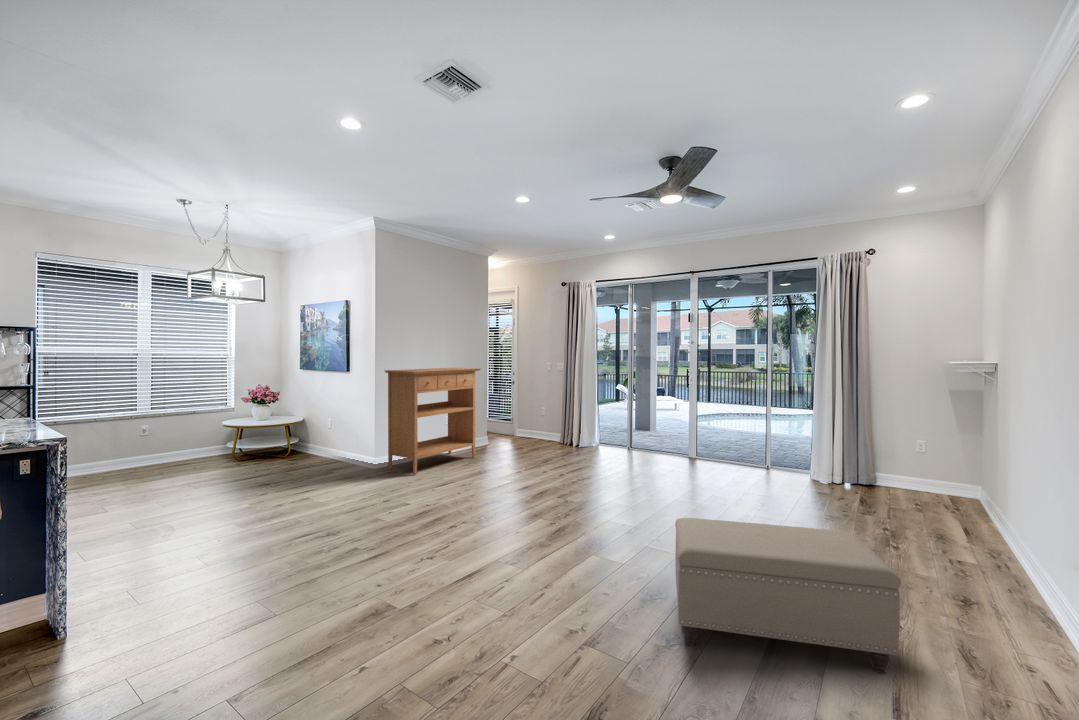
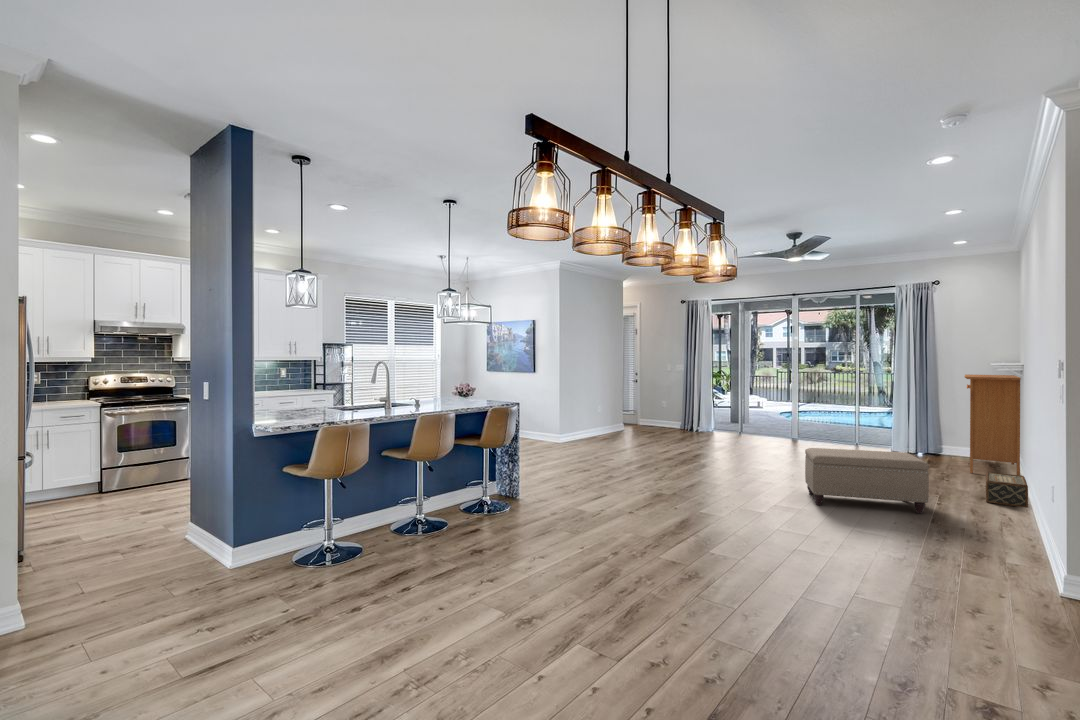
console table: present [385,368,480,475] -> present [964,374,1021,475]
woven basket: none [969,549,1066,638] -> present [986,472,1028,508]

